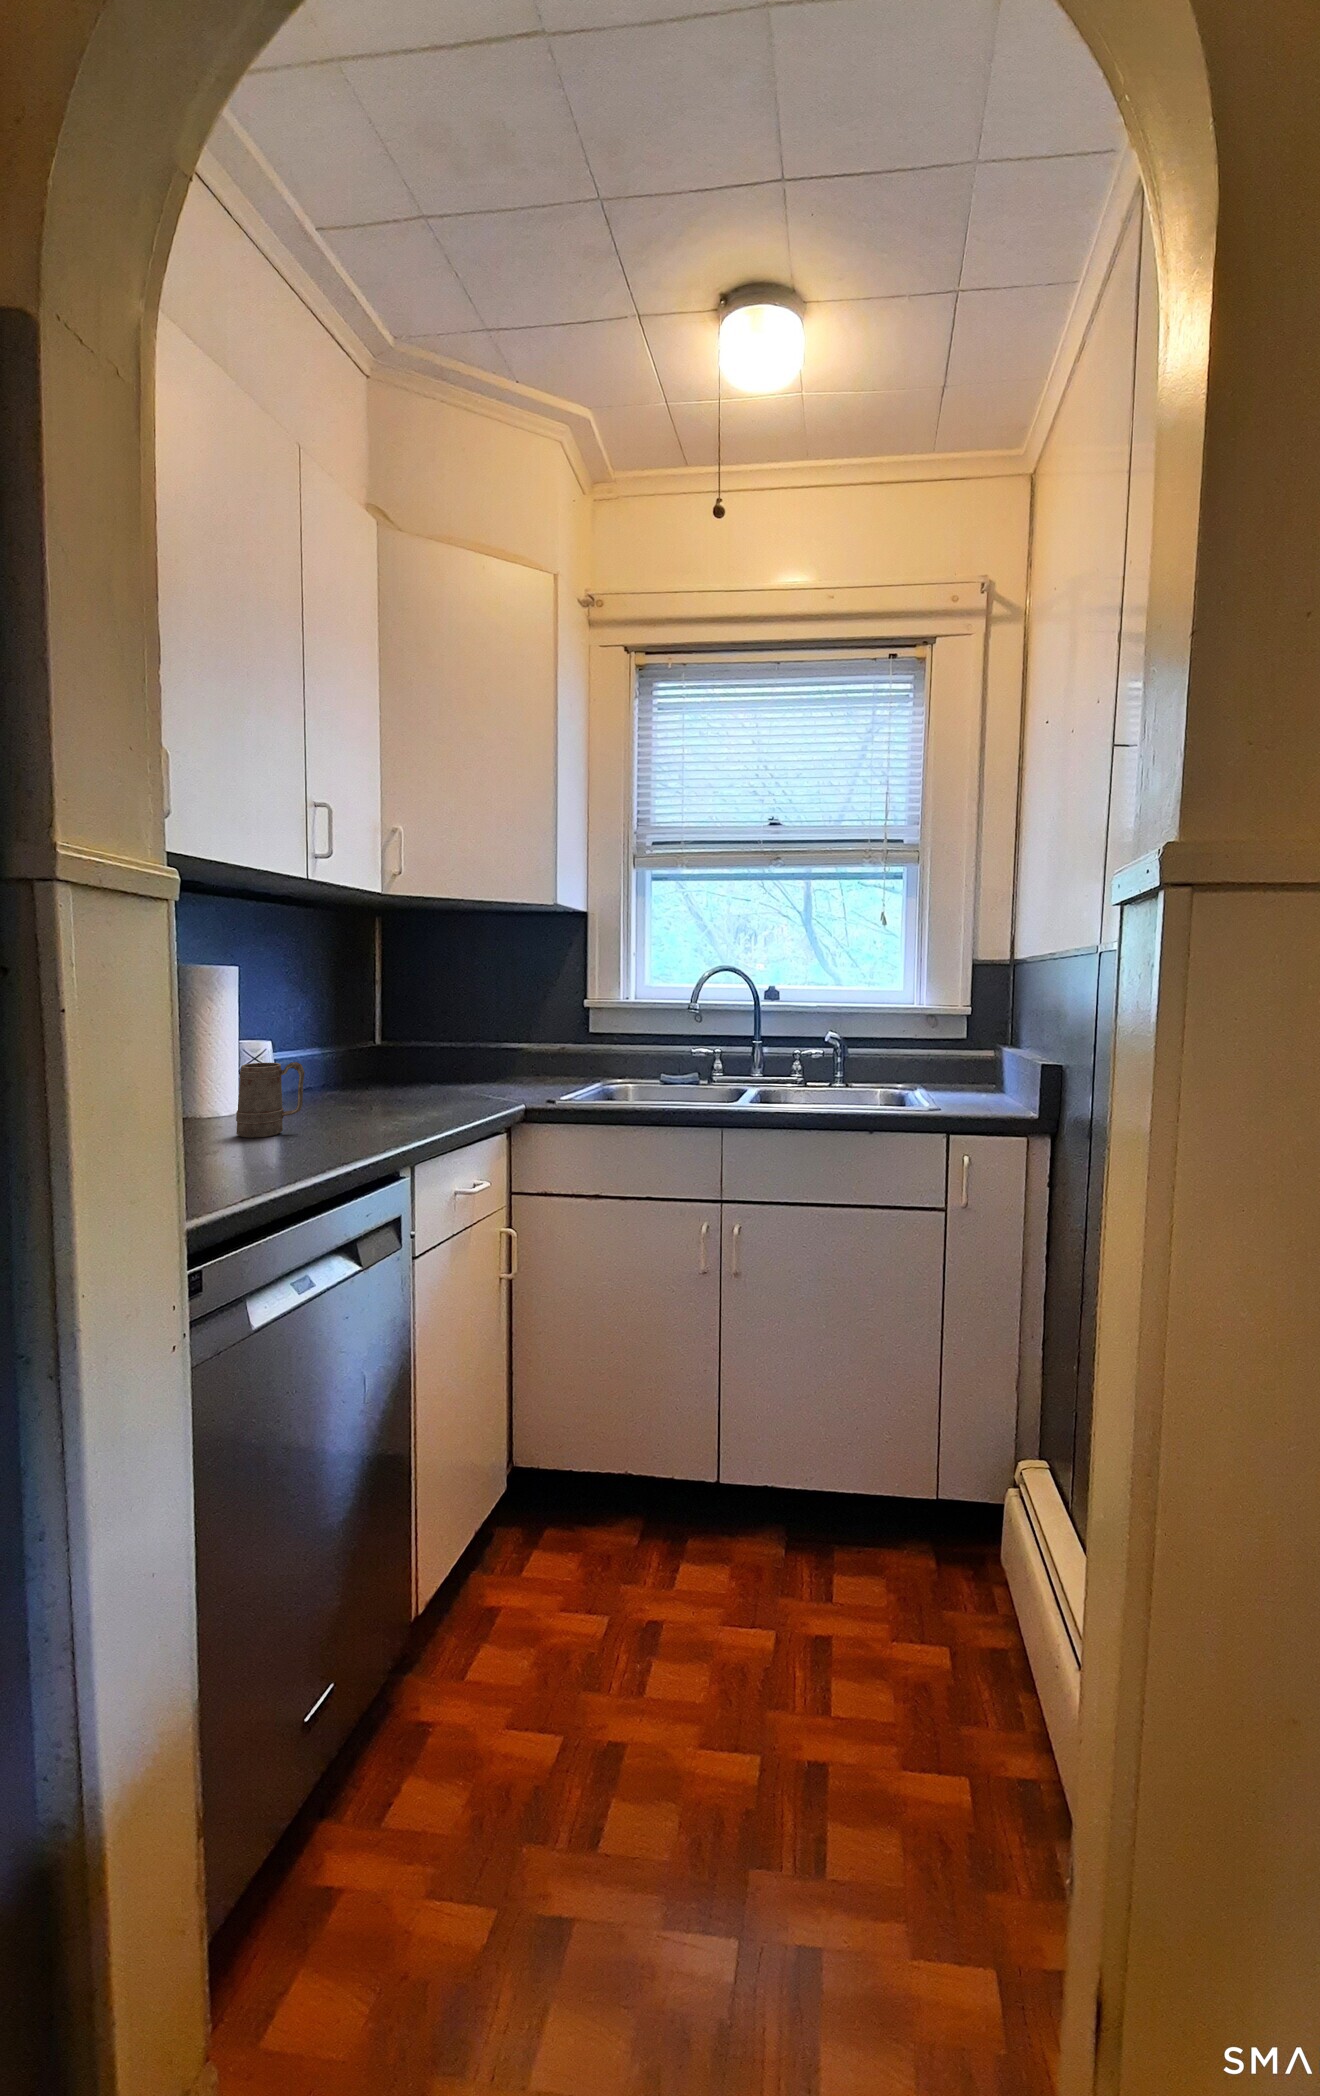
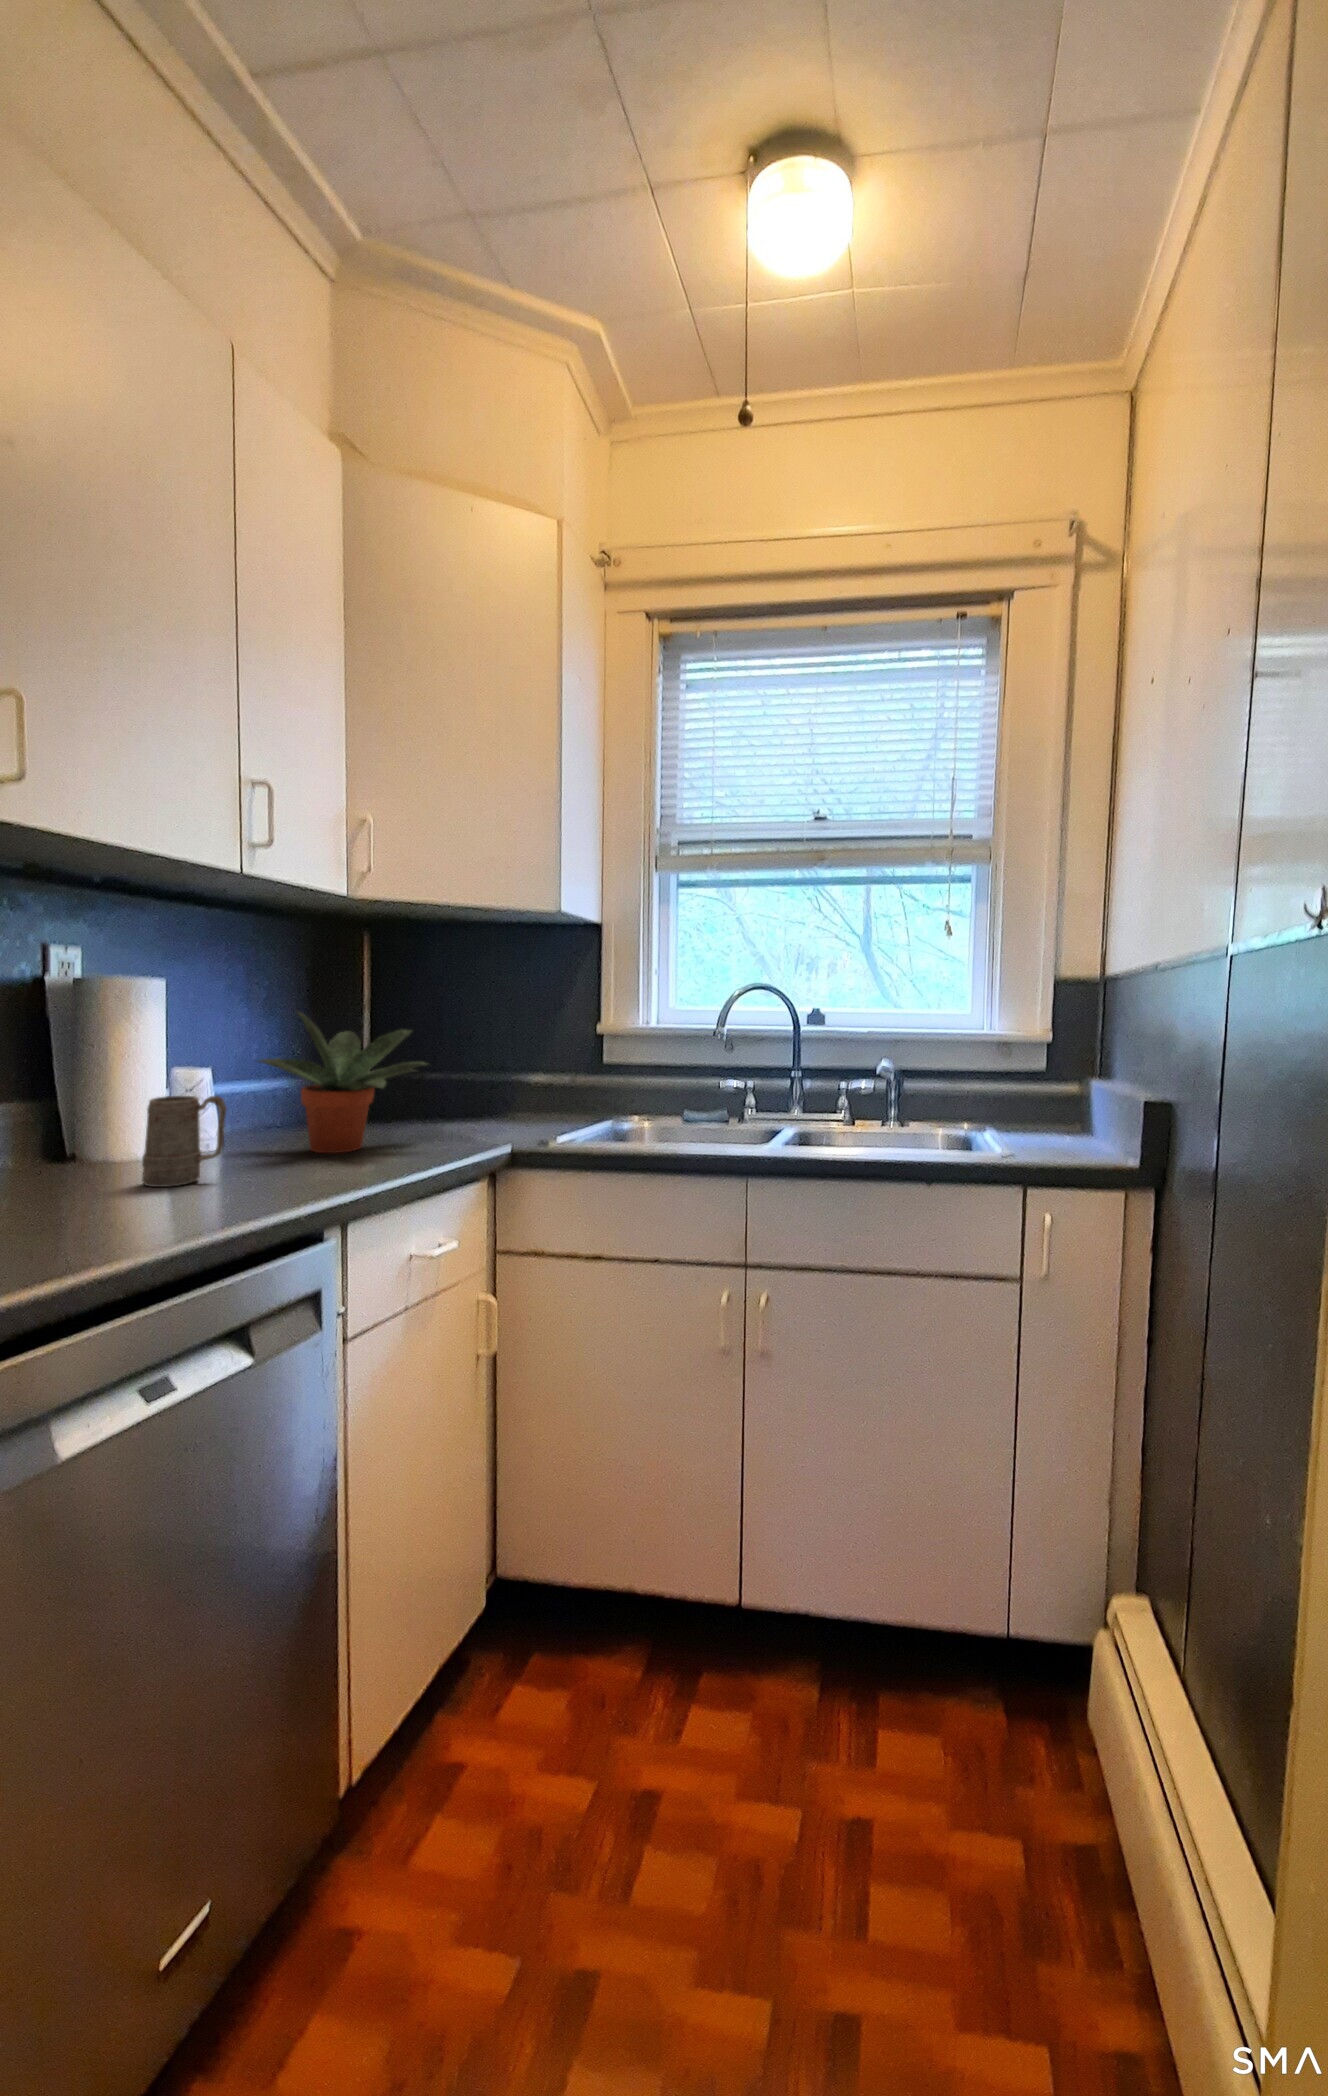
potted plant: none [304,990,458,1112] -> present [259,1012,427,1153]

